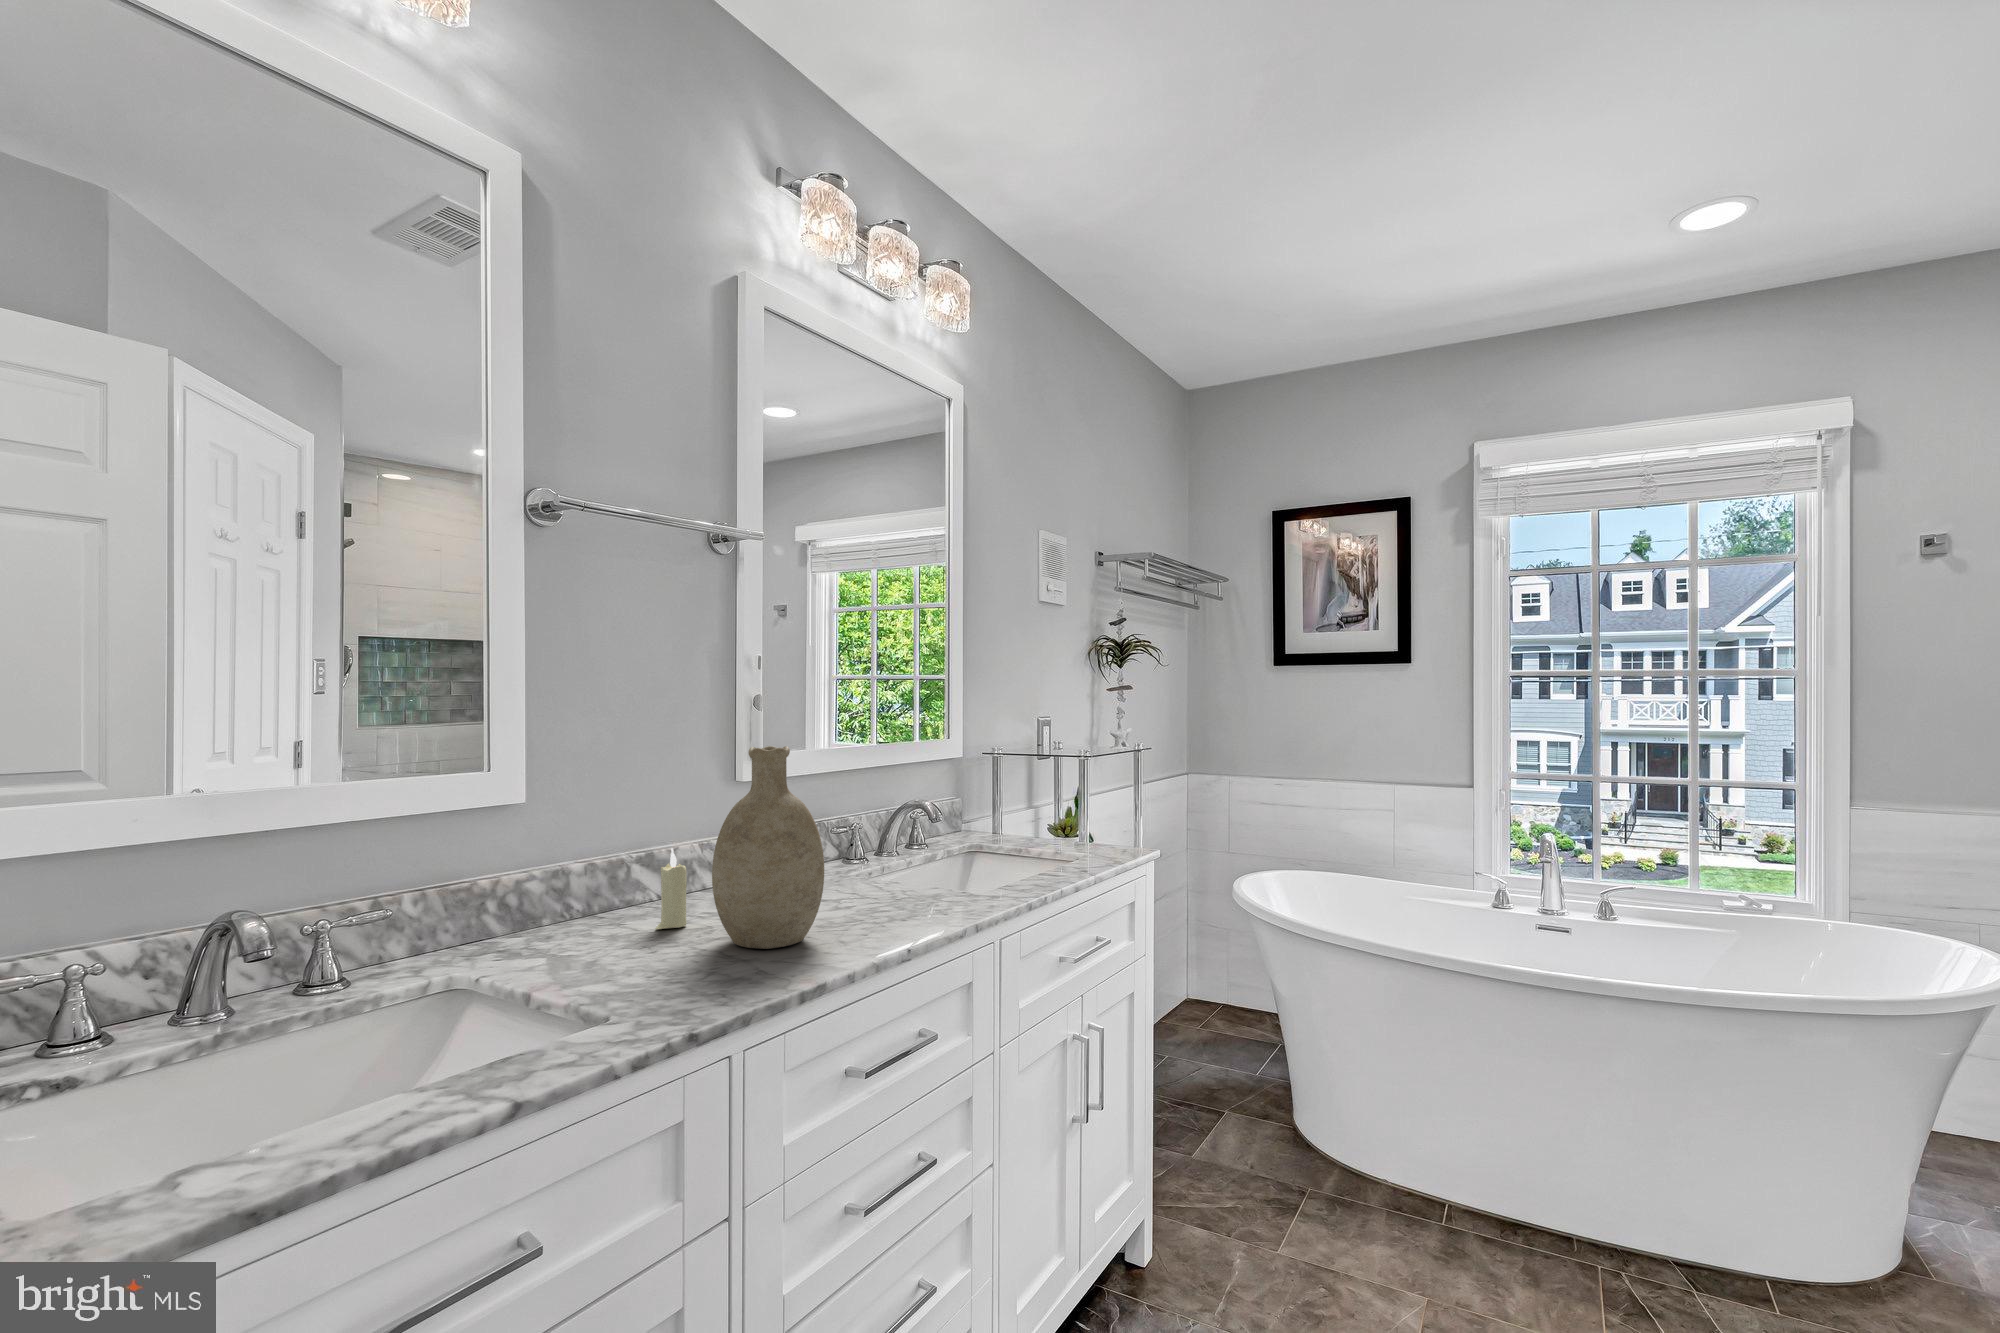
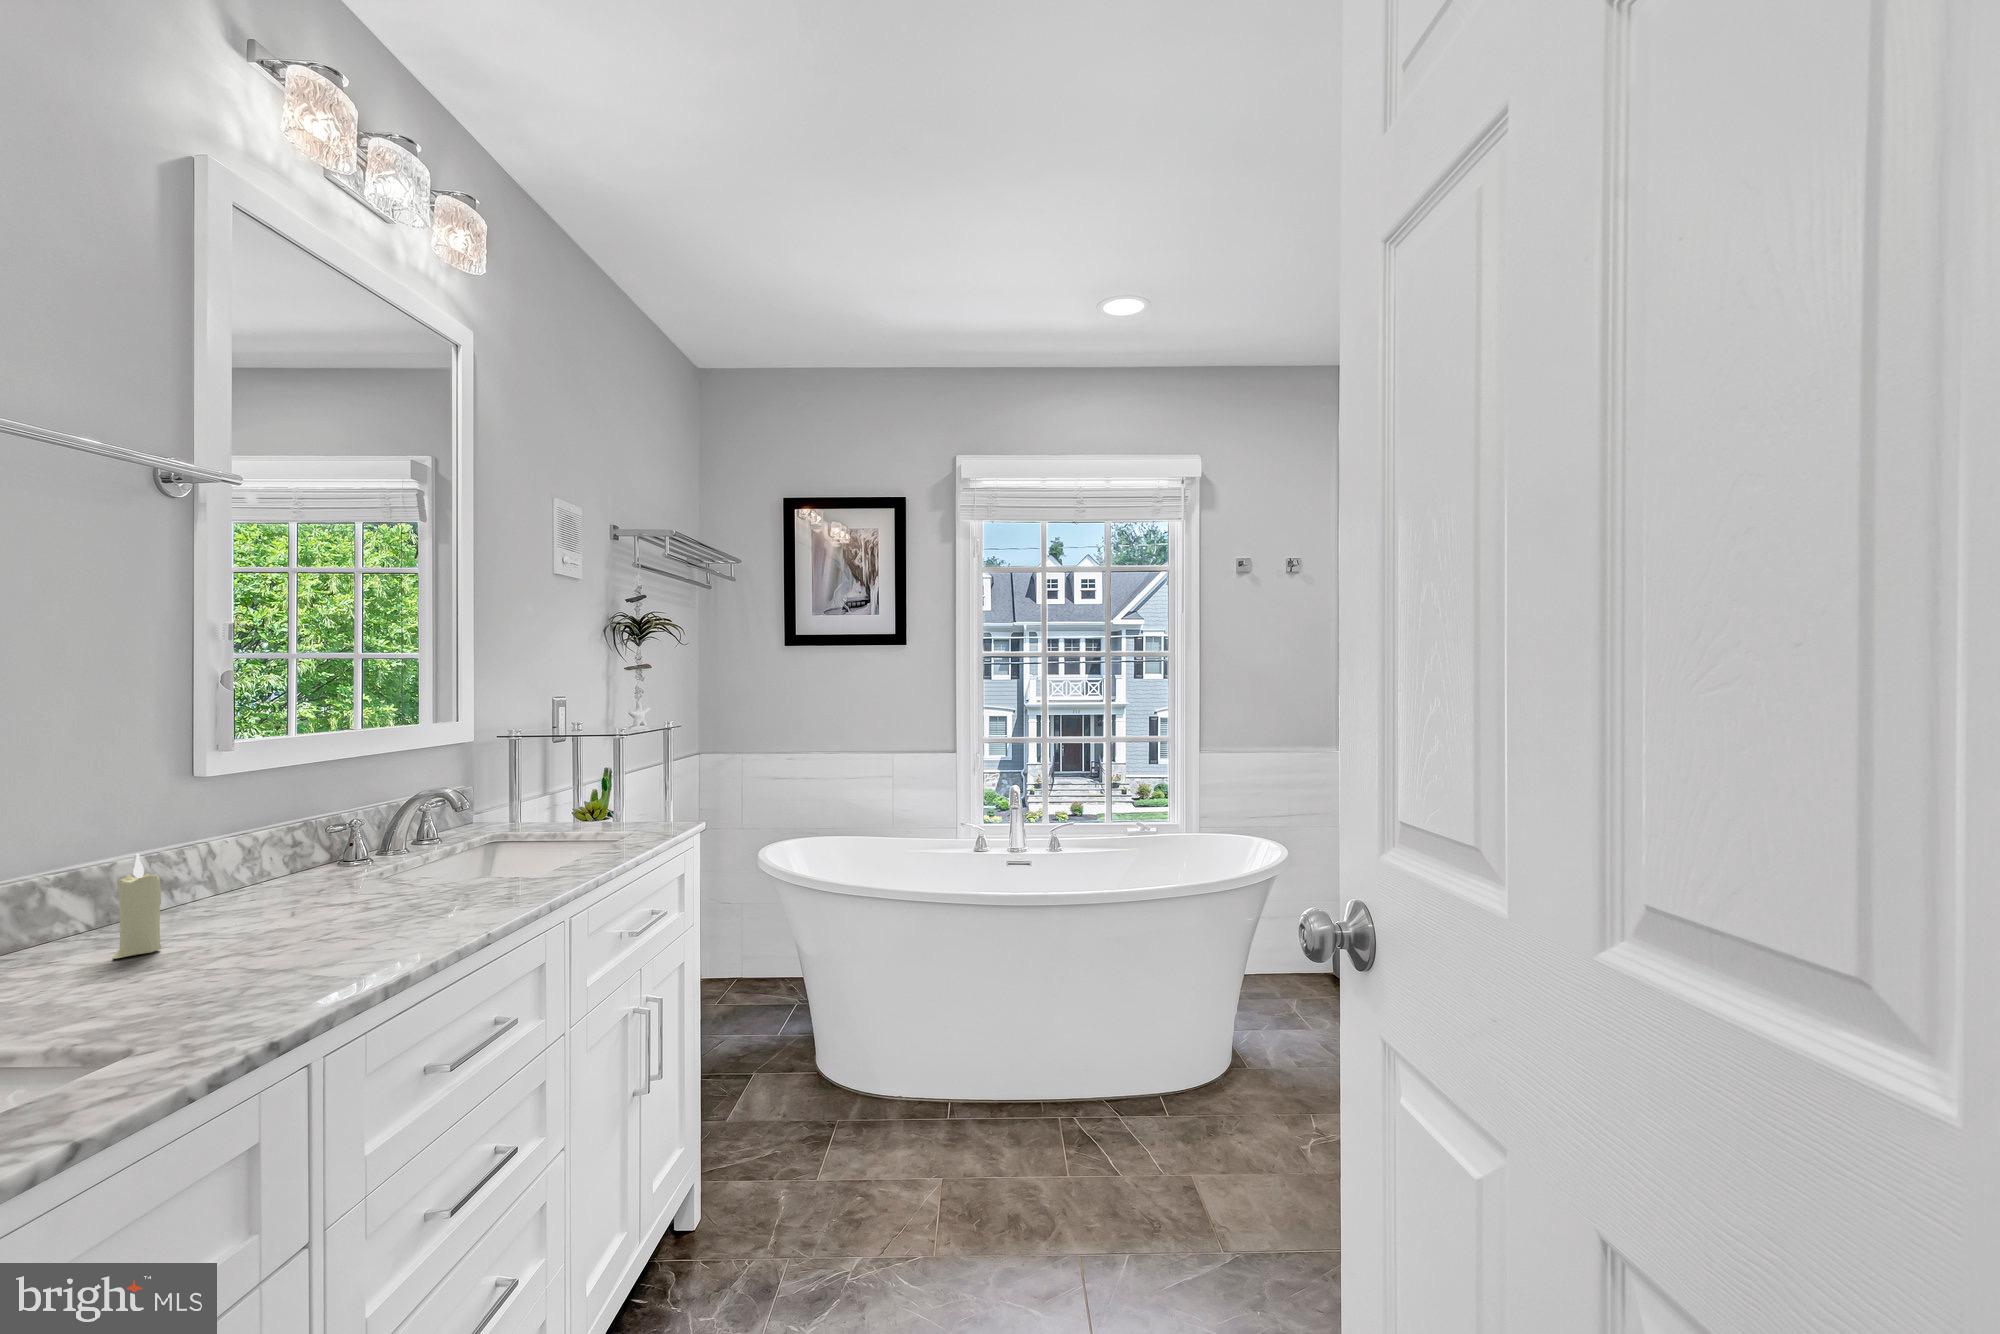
decorative vase: present [712,746,824,949] -> none [221,717,381,958]

